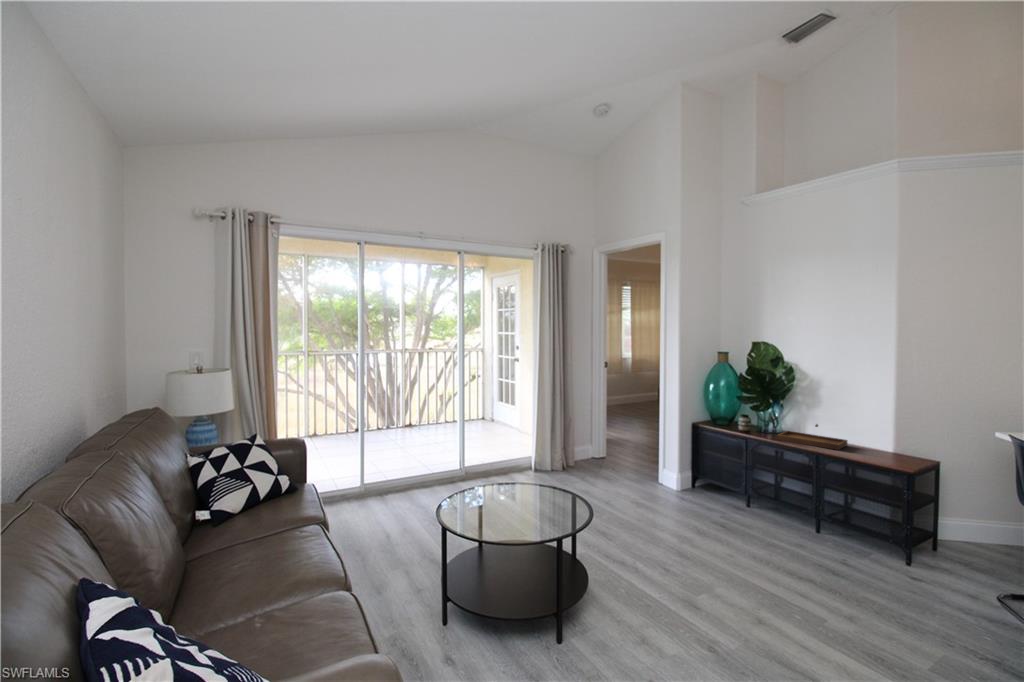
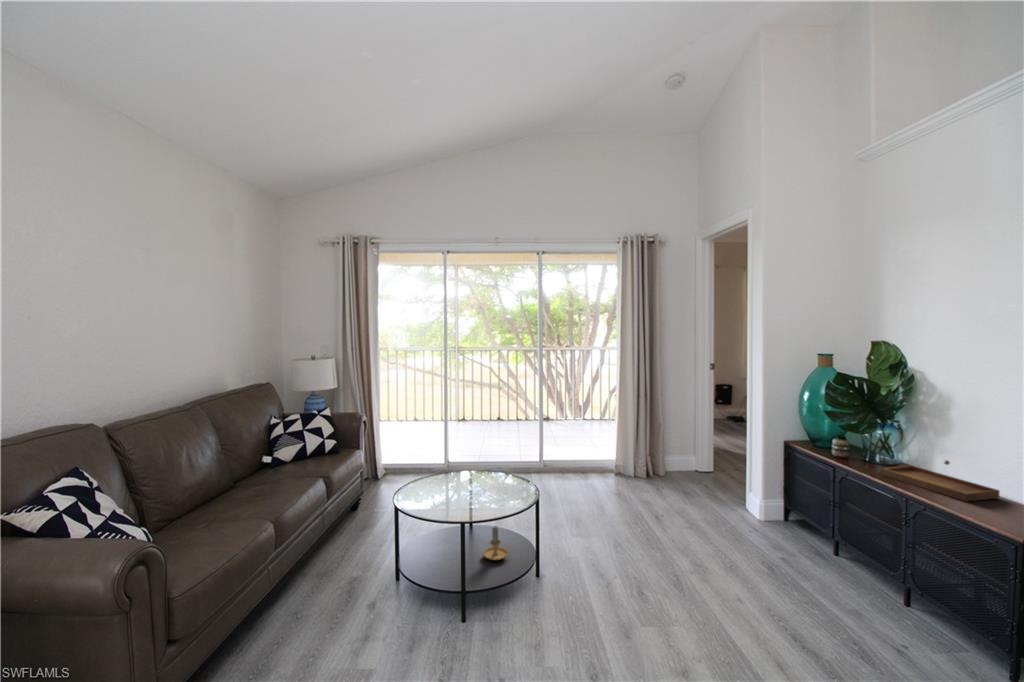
candle: none [527,535,554,572] -> present [483,526,511,560]

